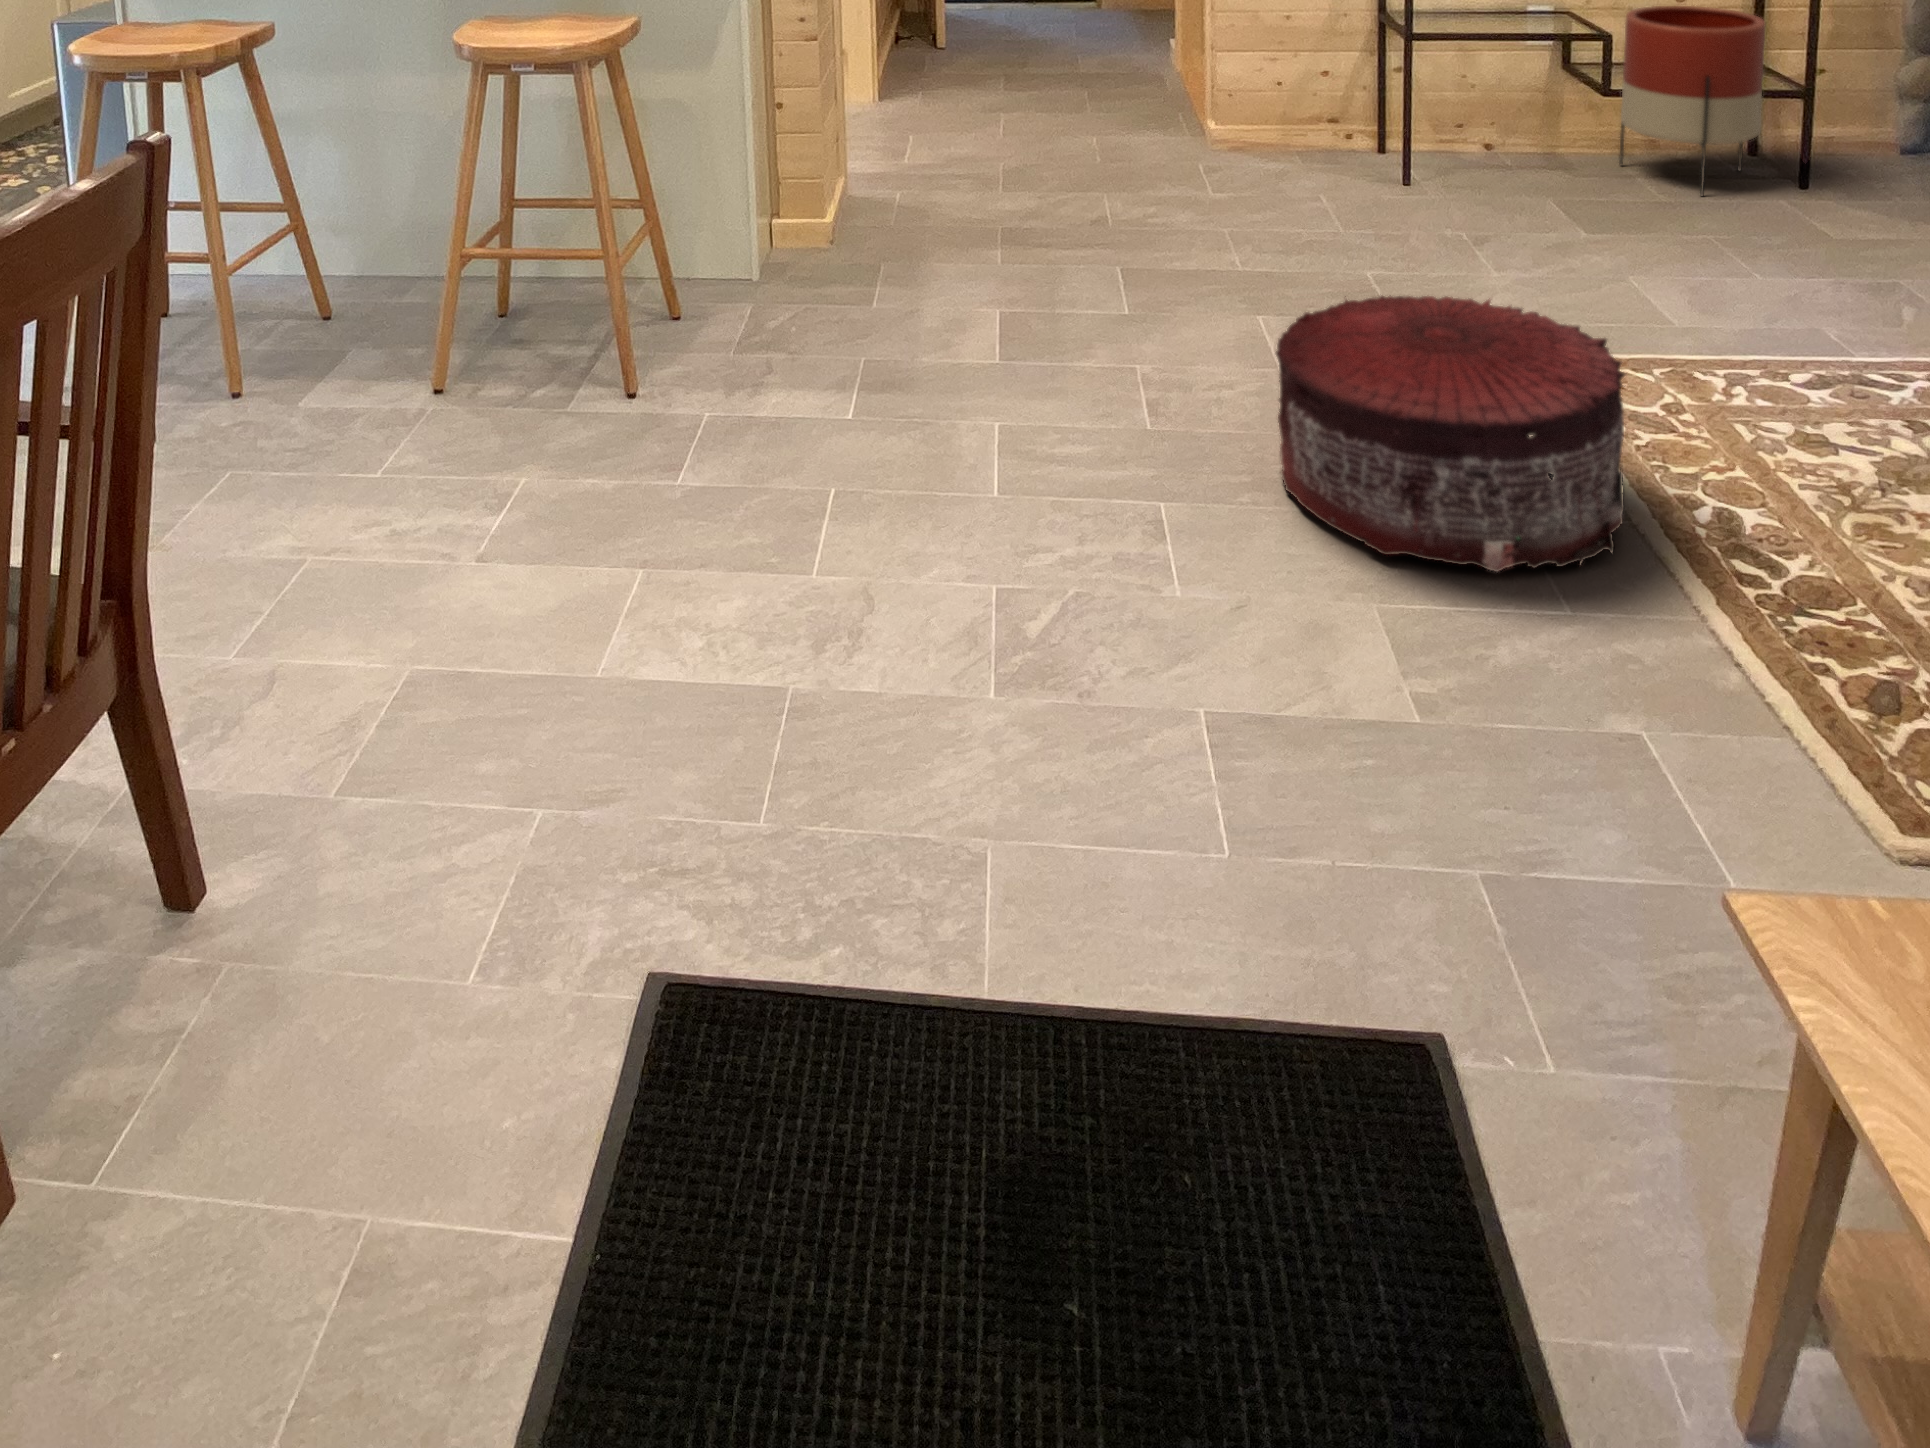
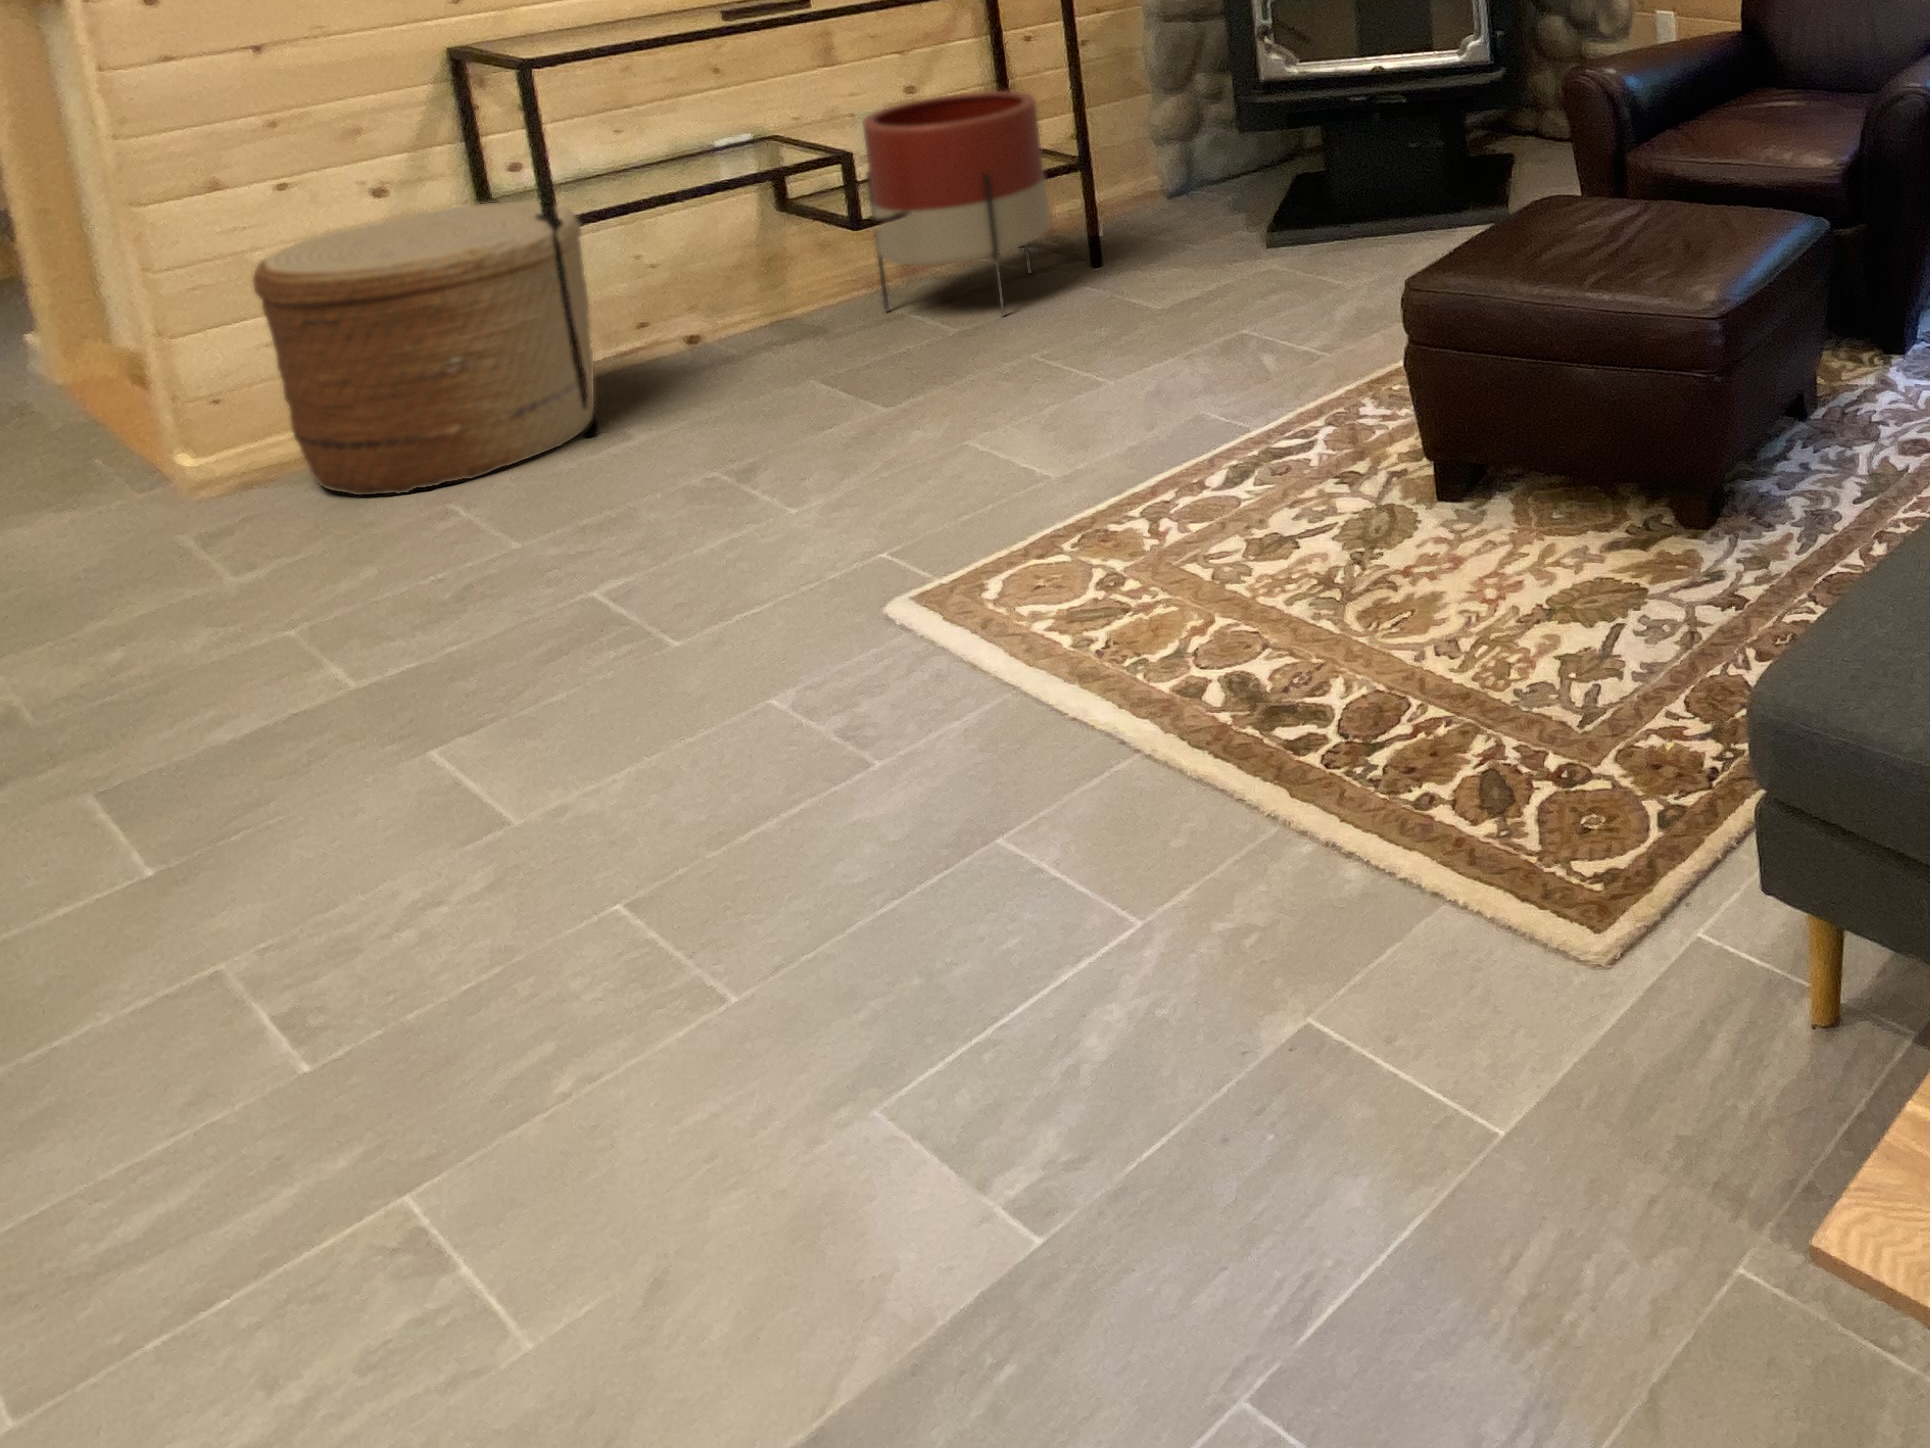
woven basket: none [1269,12,1431,186] -> present [253,201,594,495]
pouf: present [1276,296,1625,572] -> none [532,537,1149,1034]

